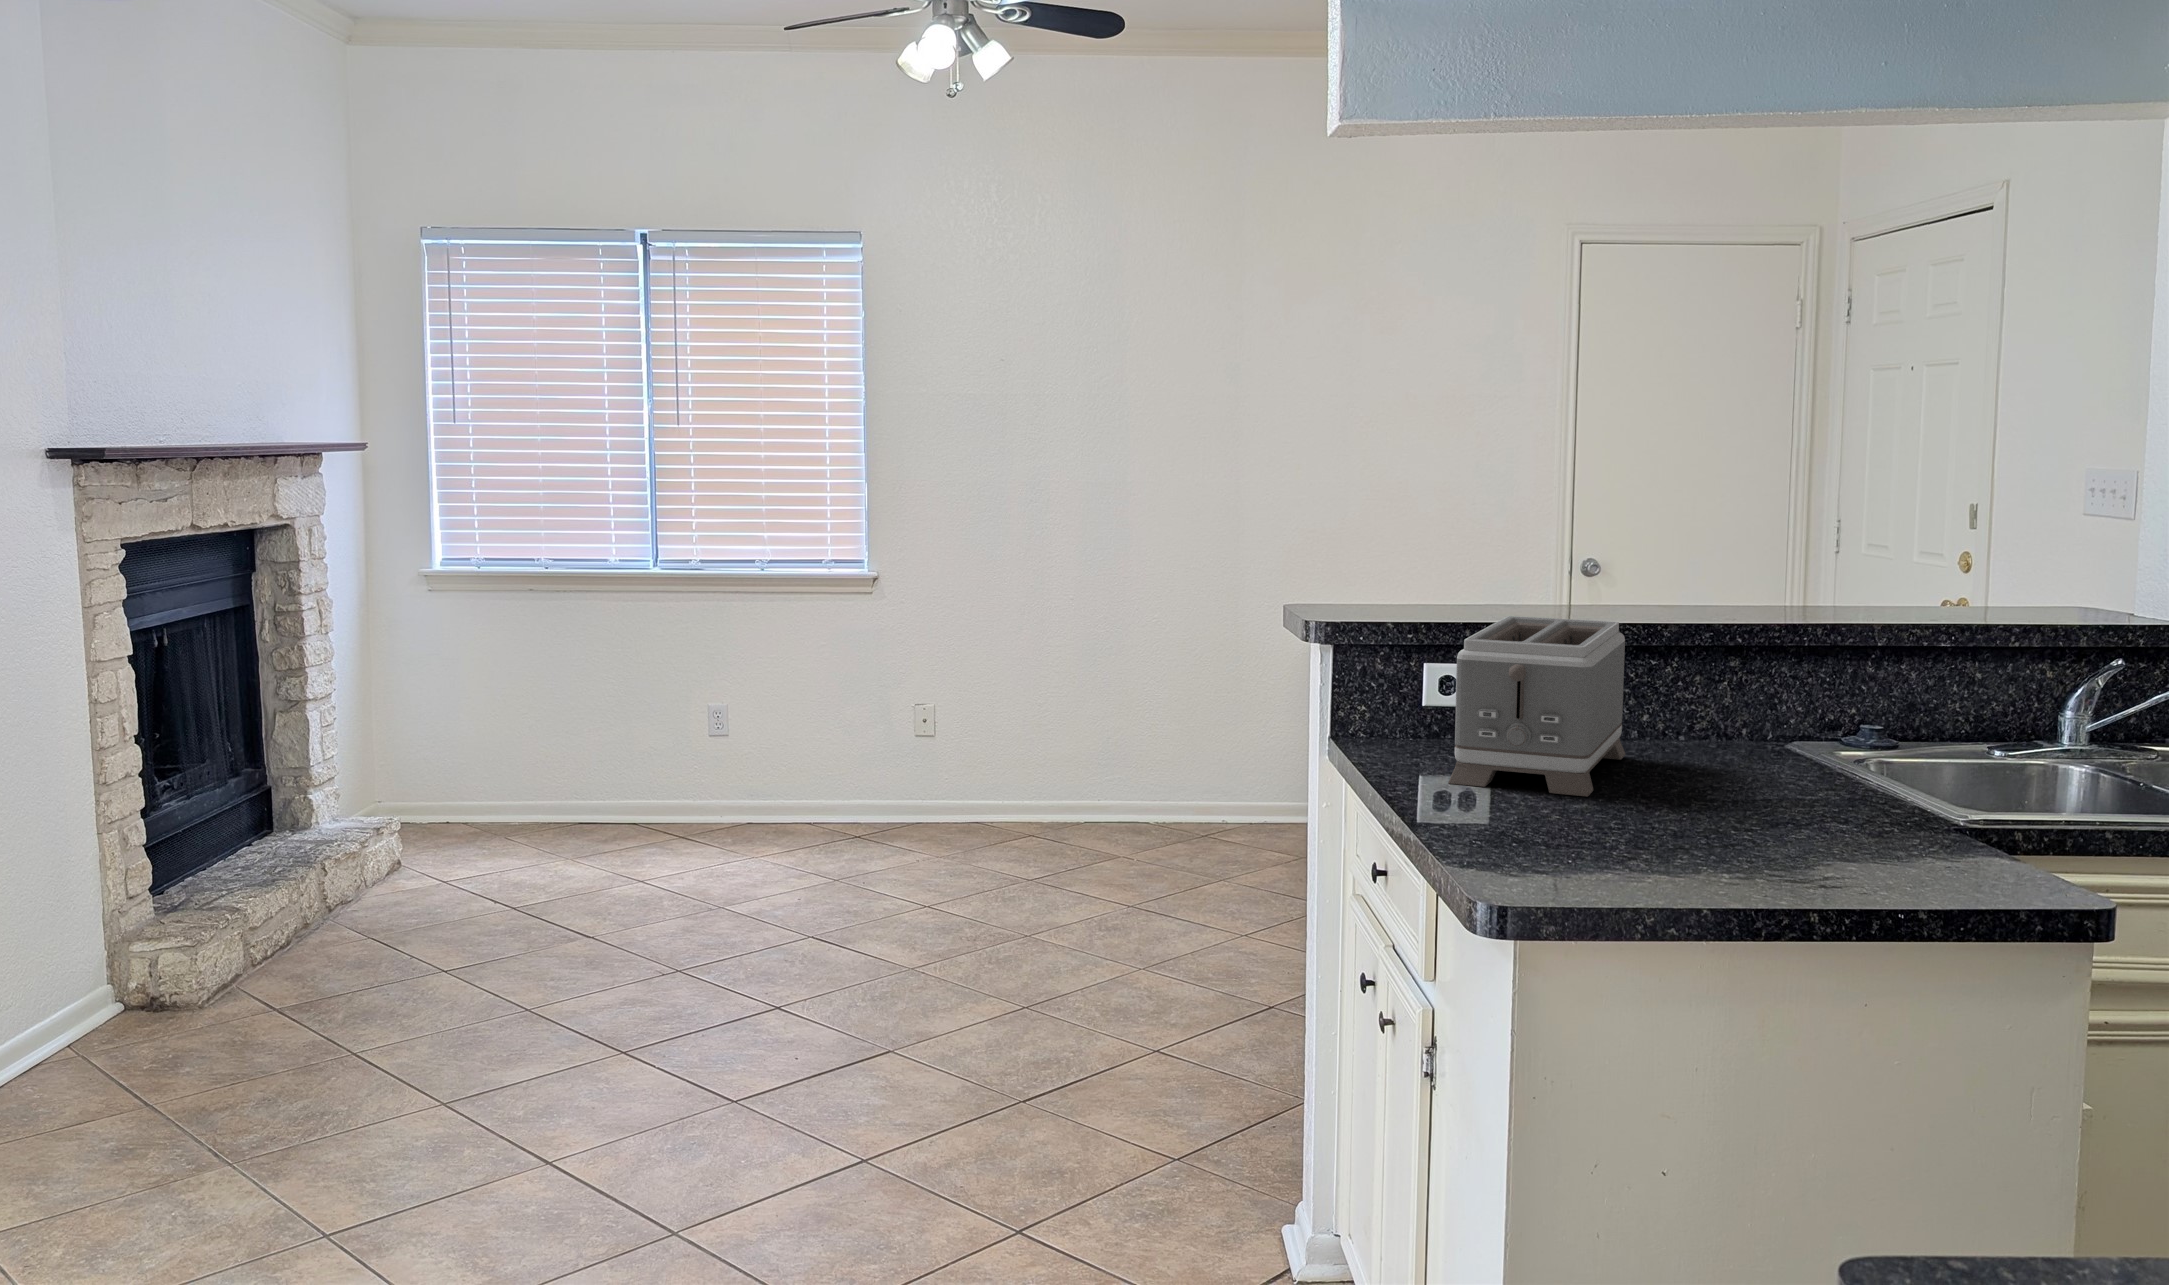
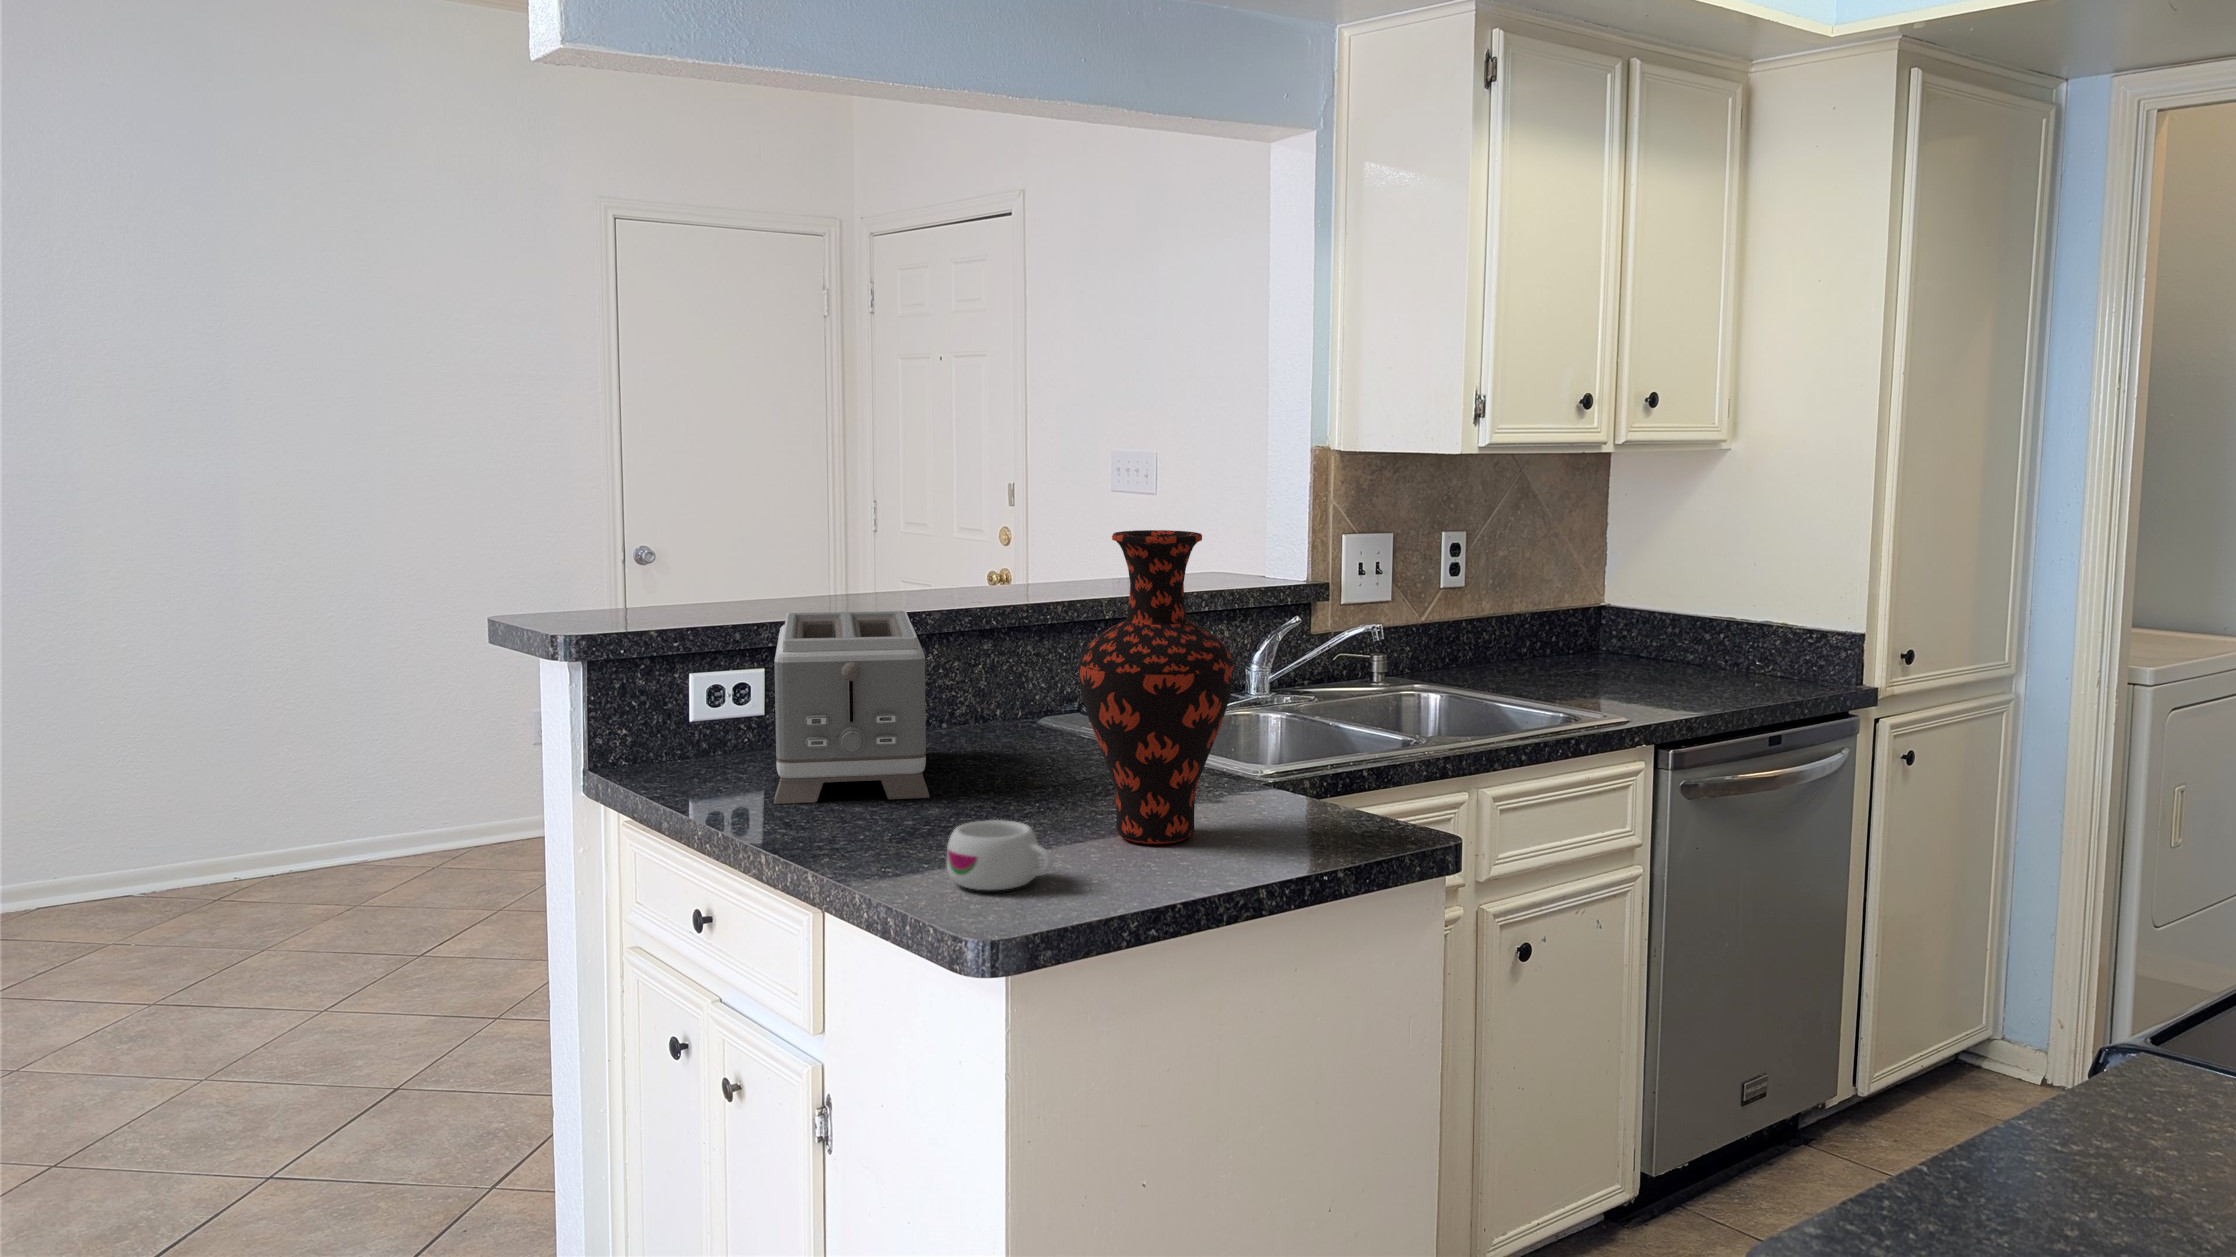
vase: none [1686,560,1848,864] -> present [1078,530,1234,844]
mug: none [1516,813,1602,874] -> present [947,820,1053,890]

